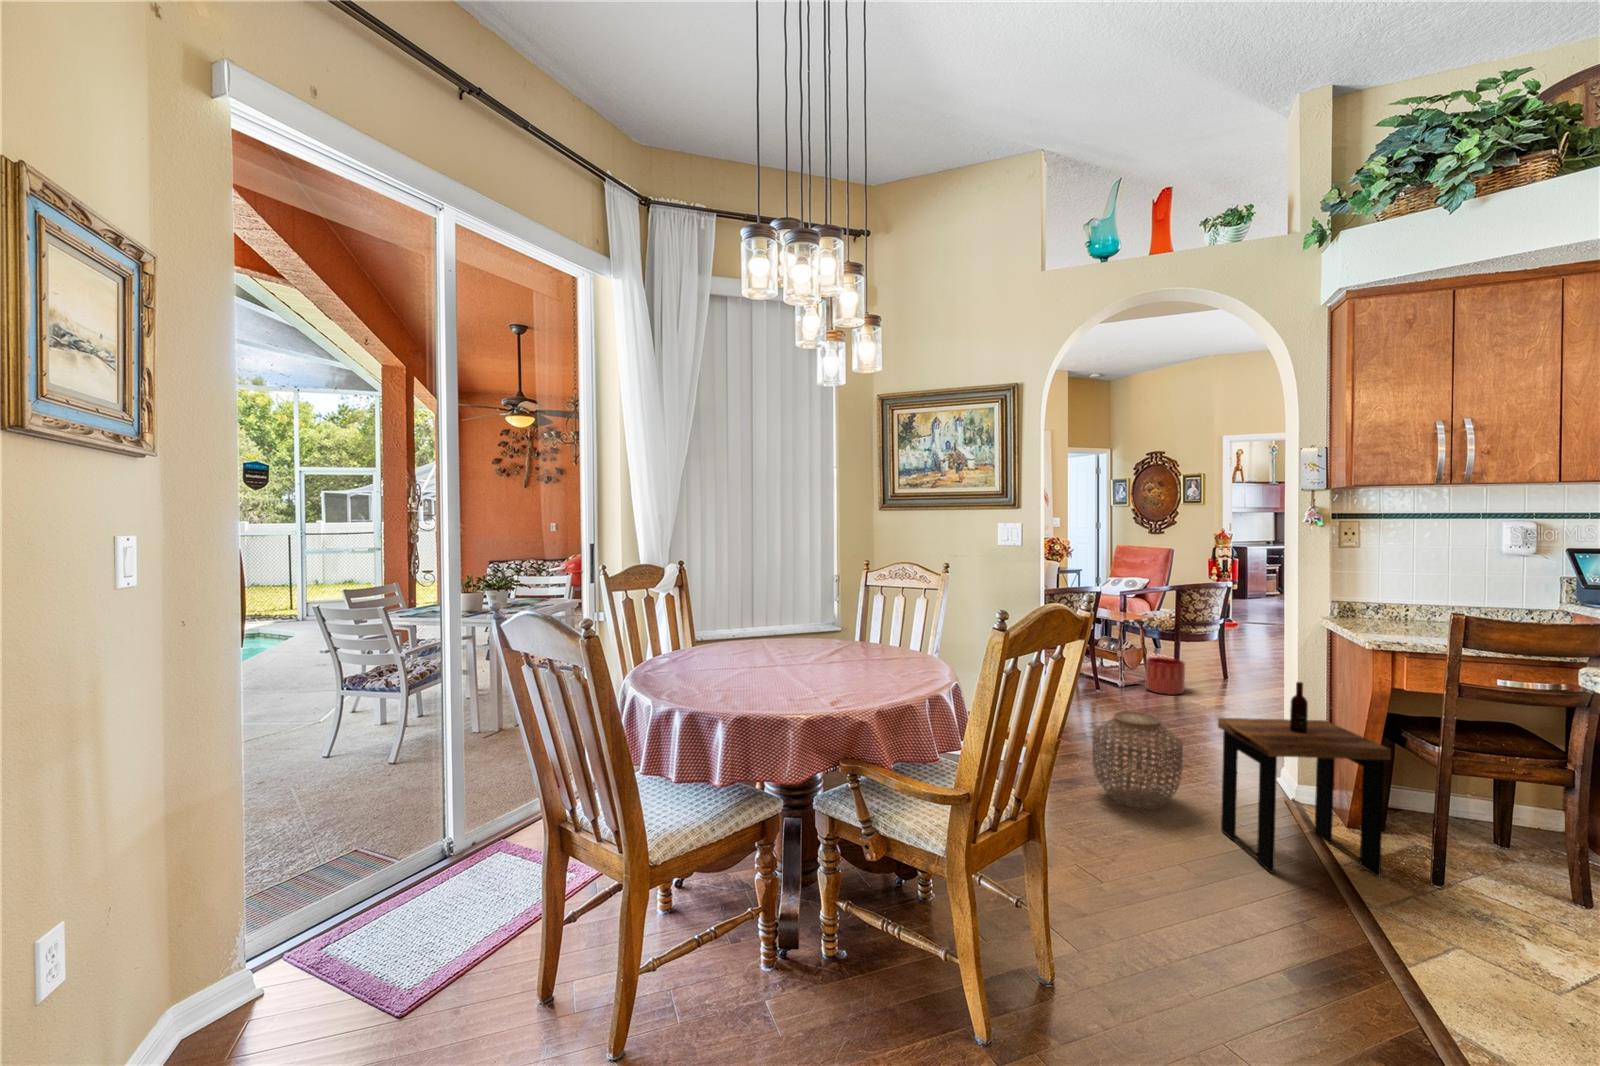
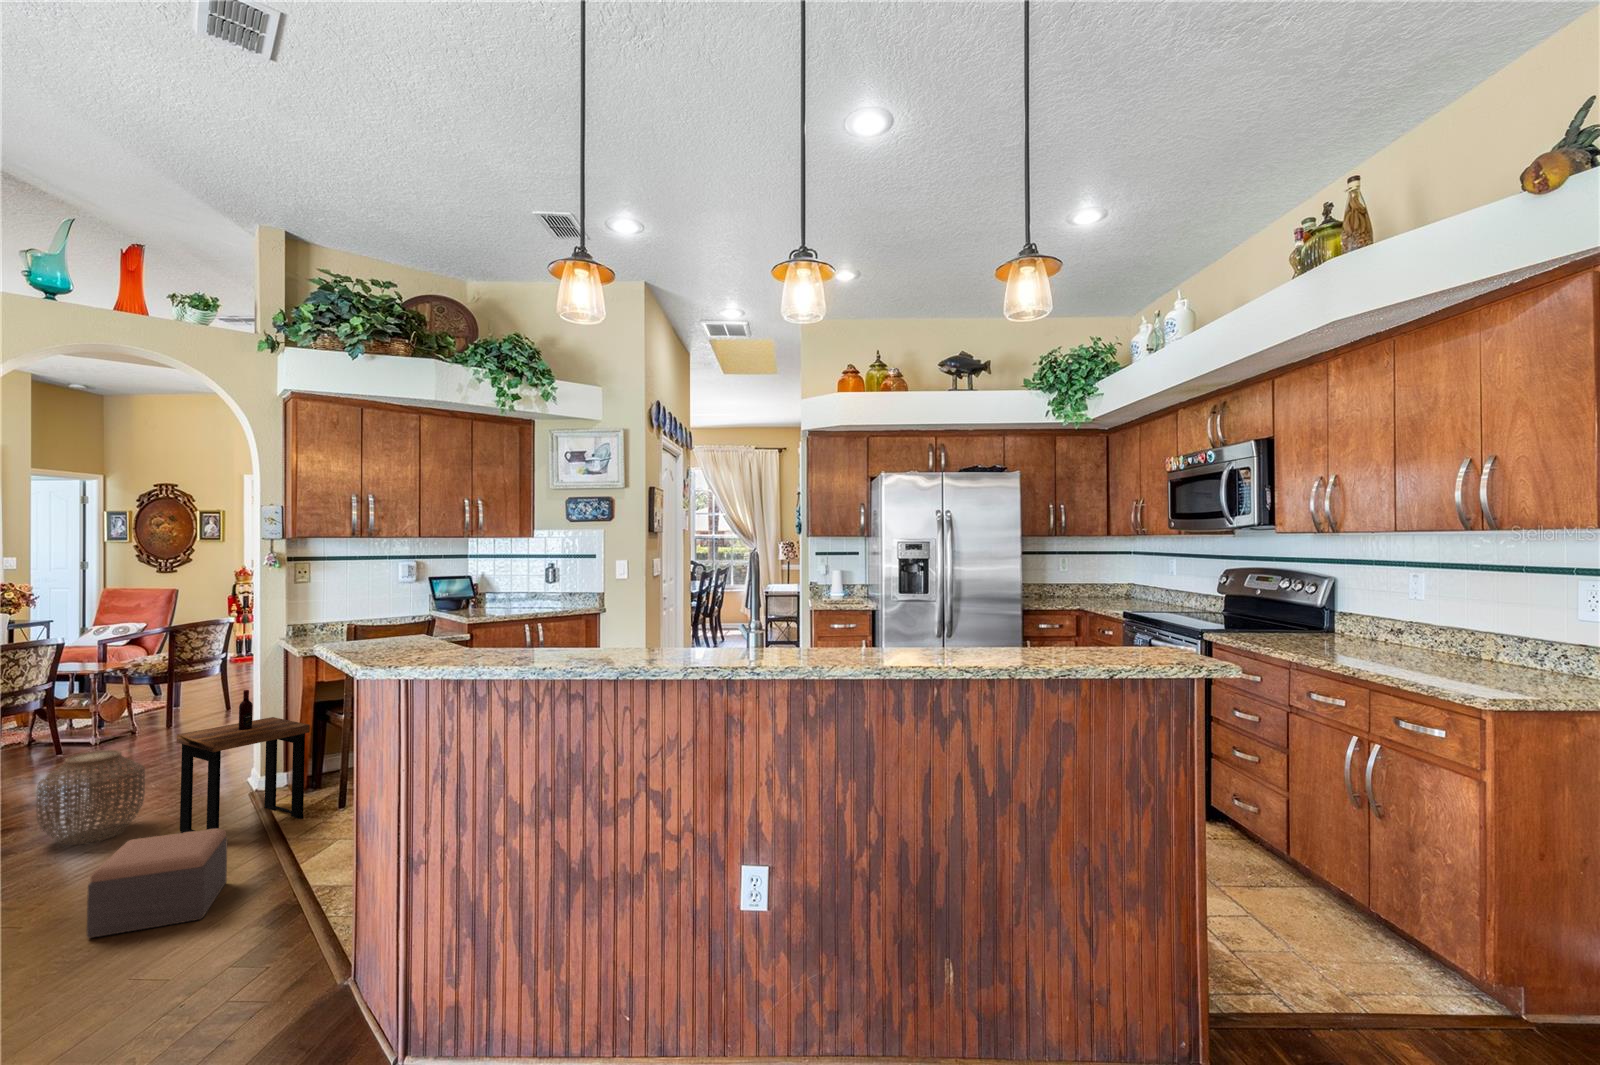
planter: present [1145,657,1185,695] -> none [132,700,179,739]
footstool: none [1159,847,1309,1011] -> present [87,829,228,938]

